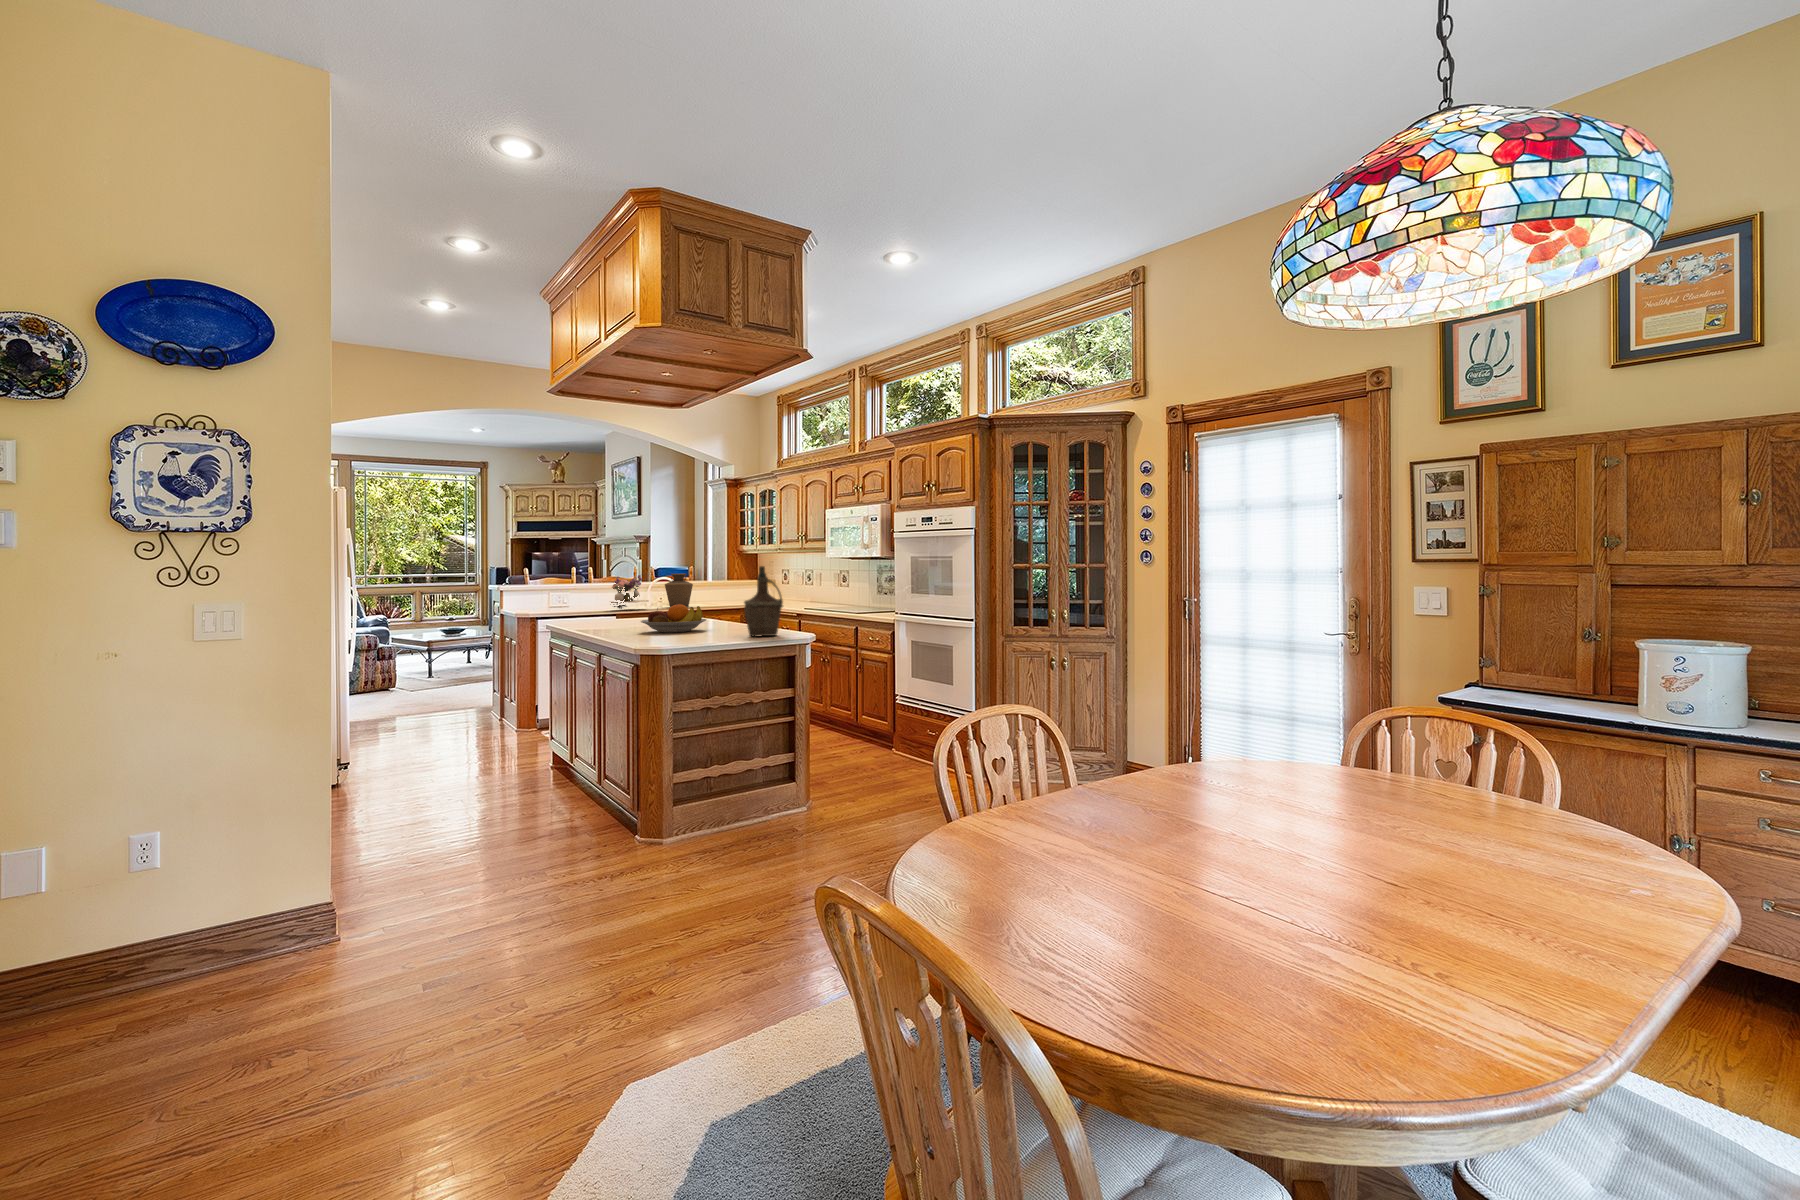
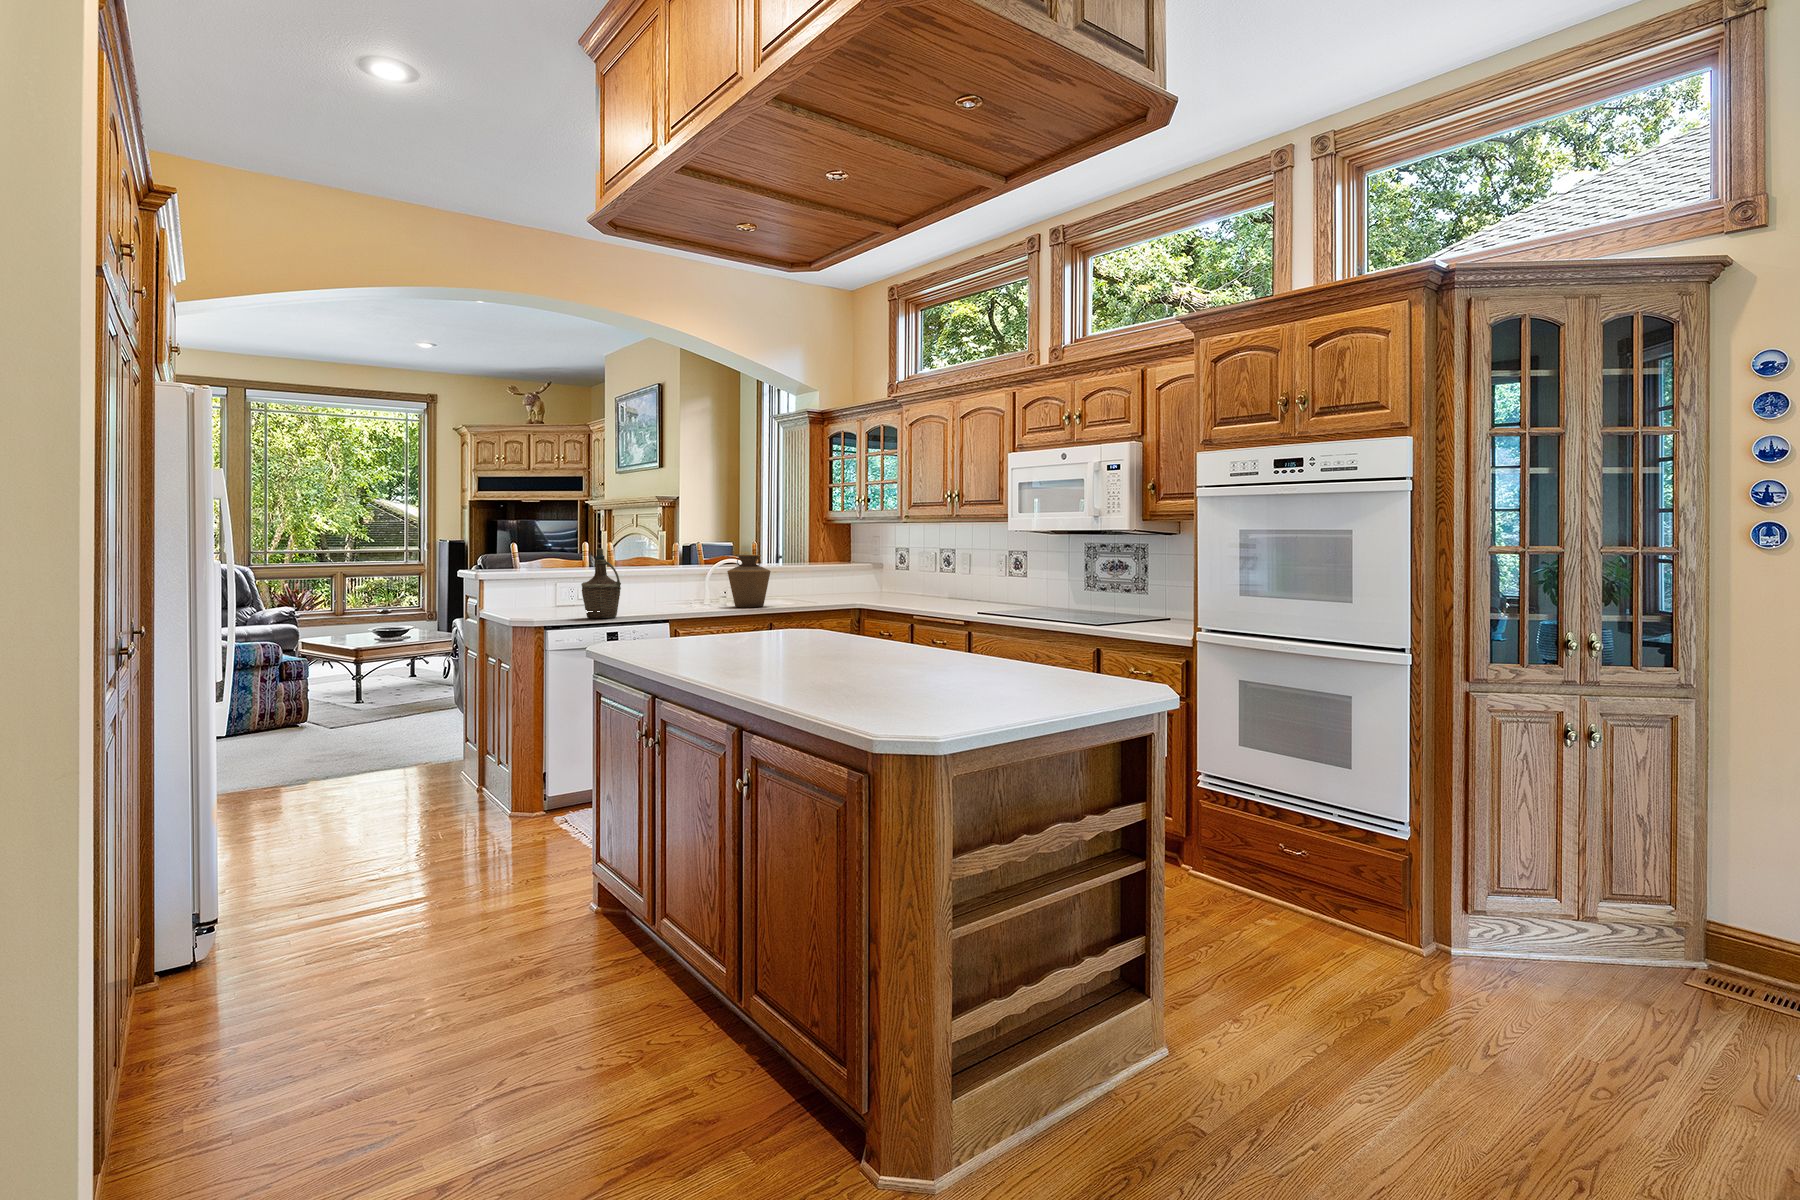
bottle: present [744,566,783,636] -> present [581,548,621,618]
flower arrangement: present [611,575,649,609] -> none [641,555,709,612]
fruit bowl: present [641,604,706,633] -> none [790,619,914,675]

